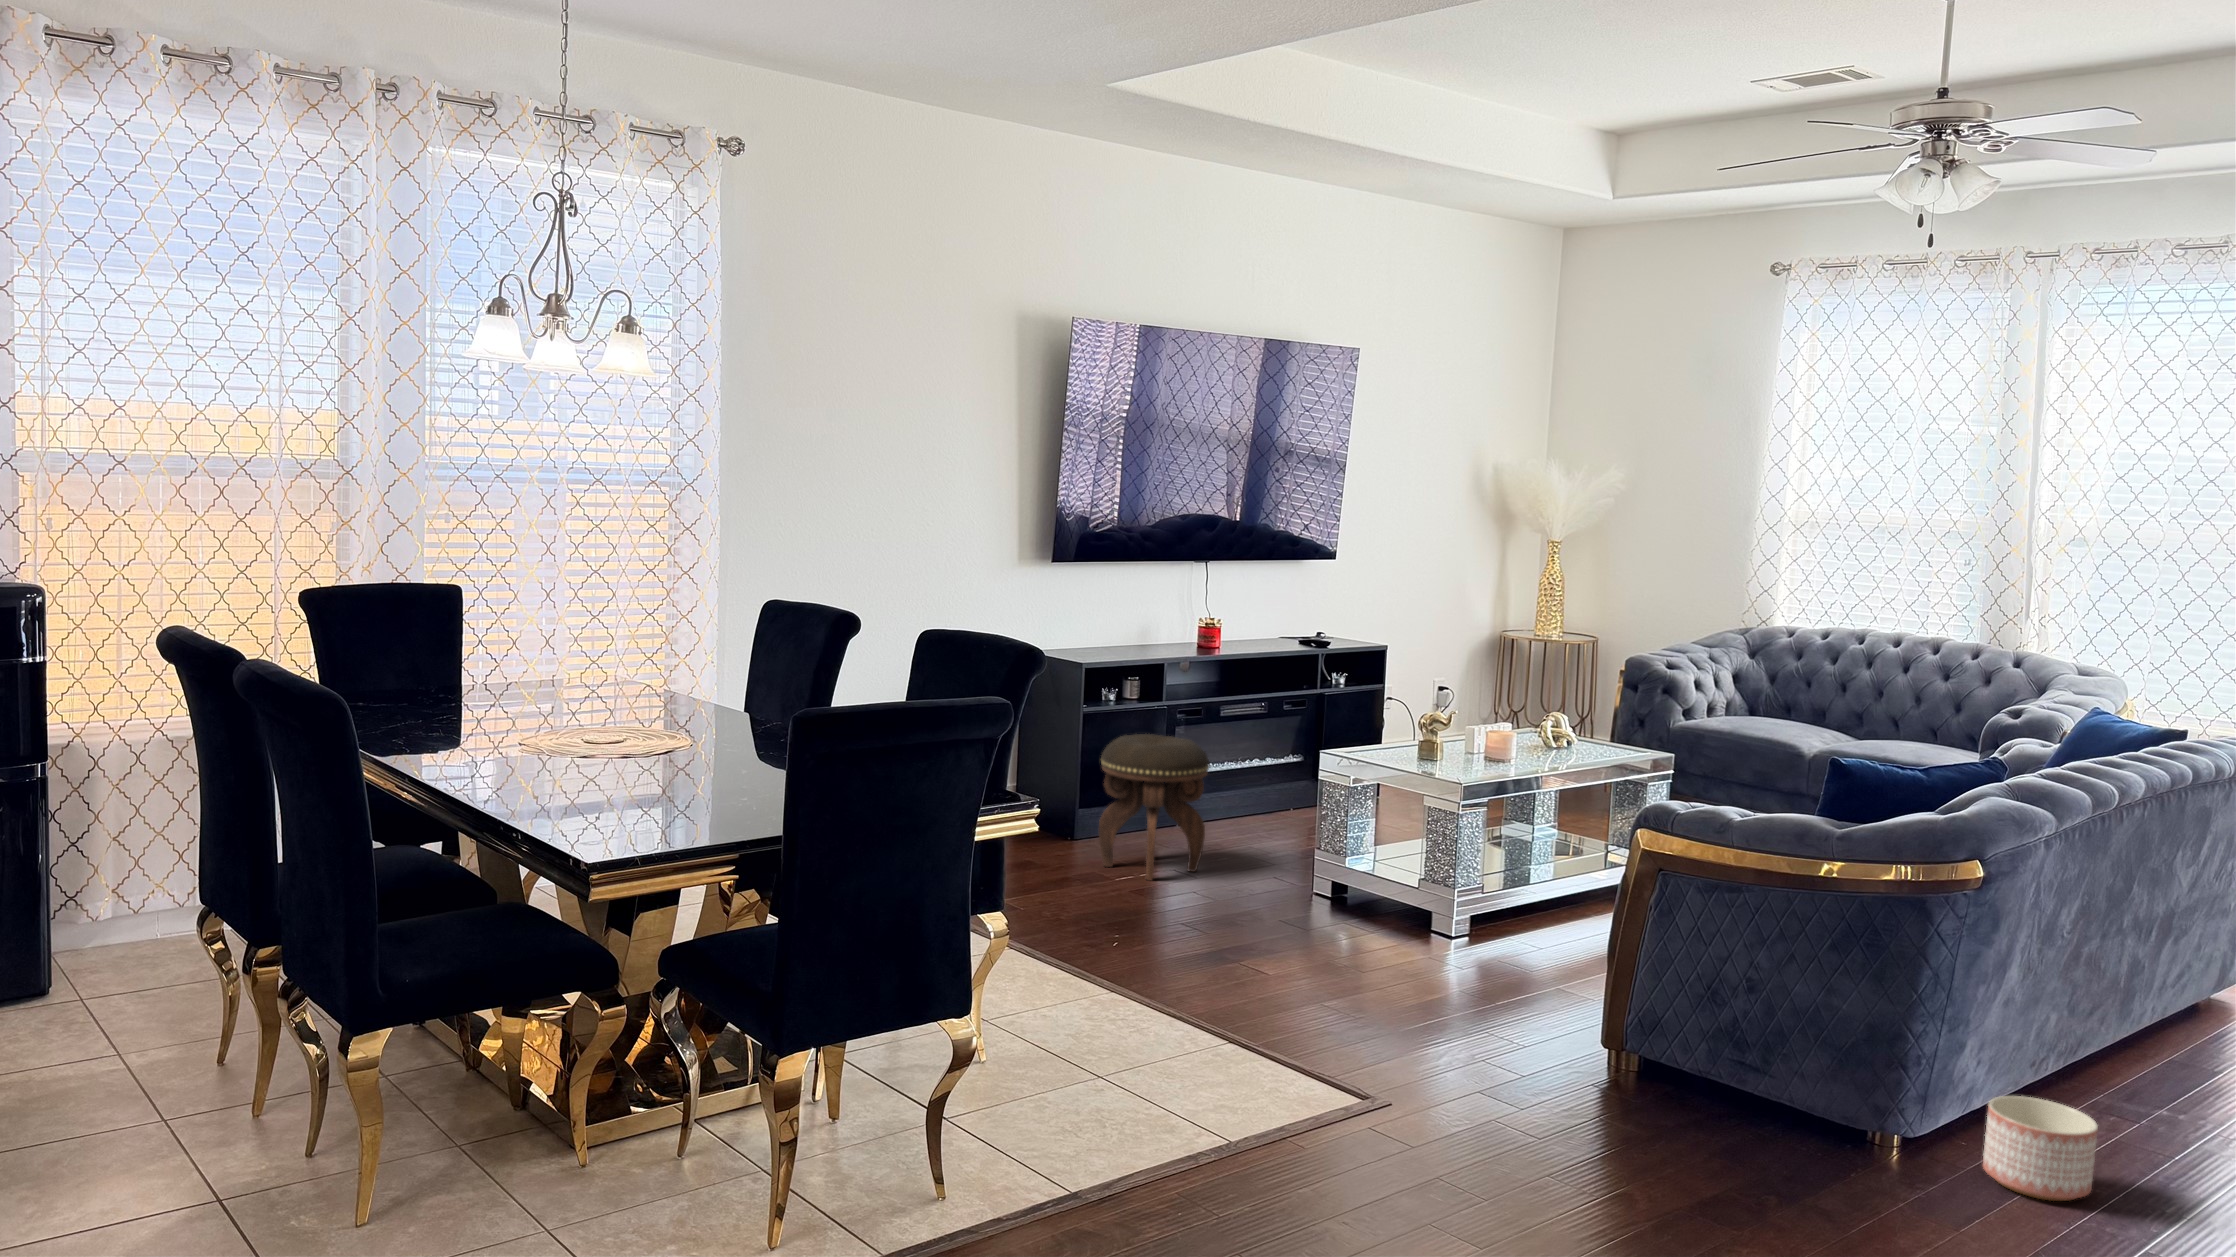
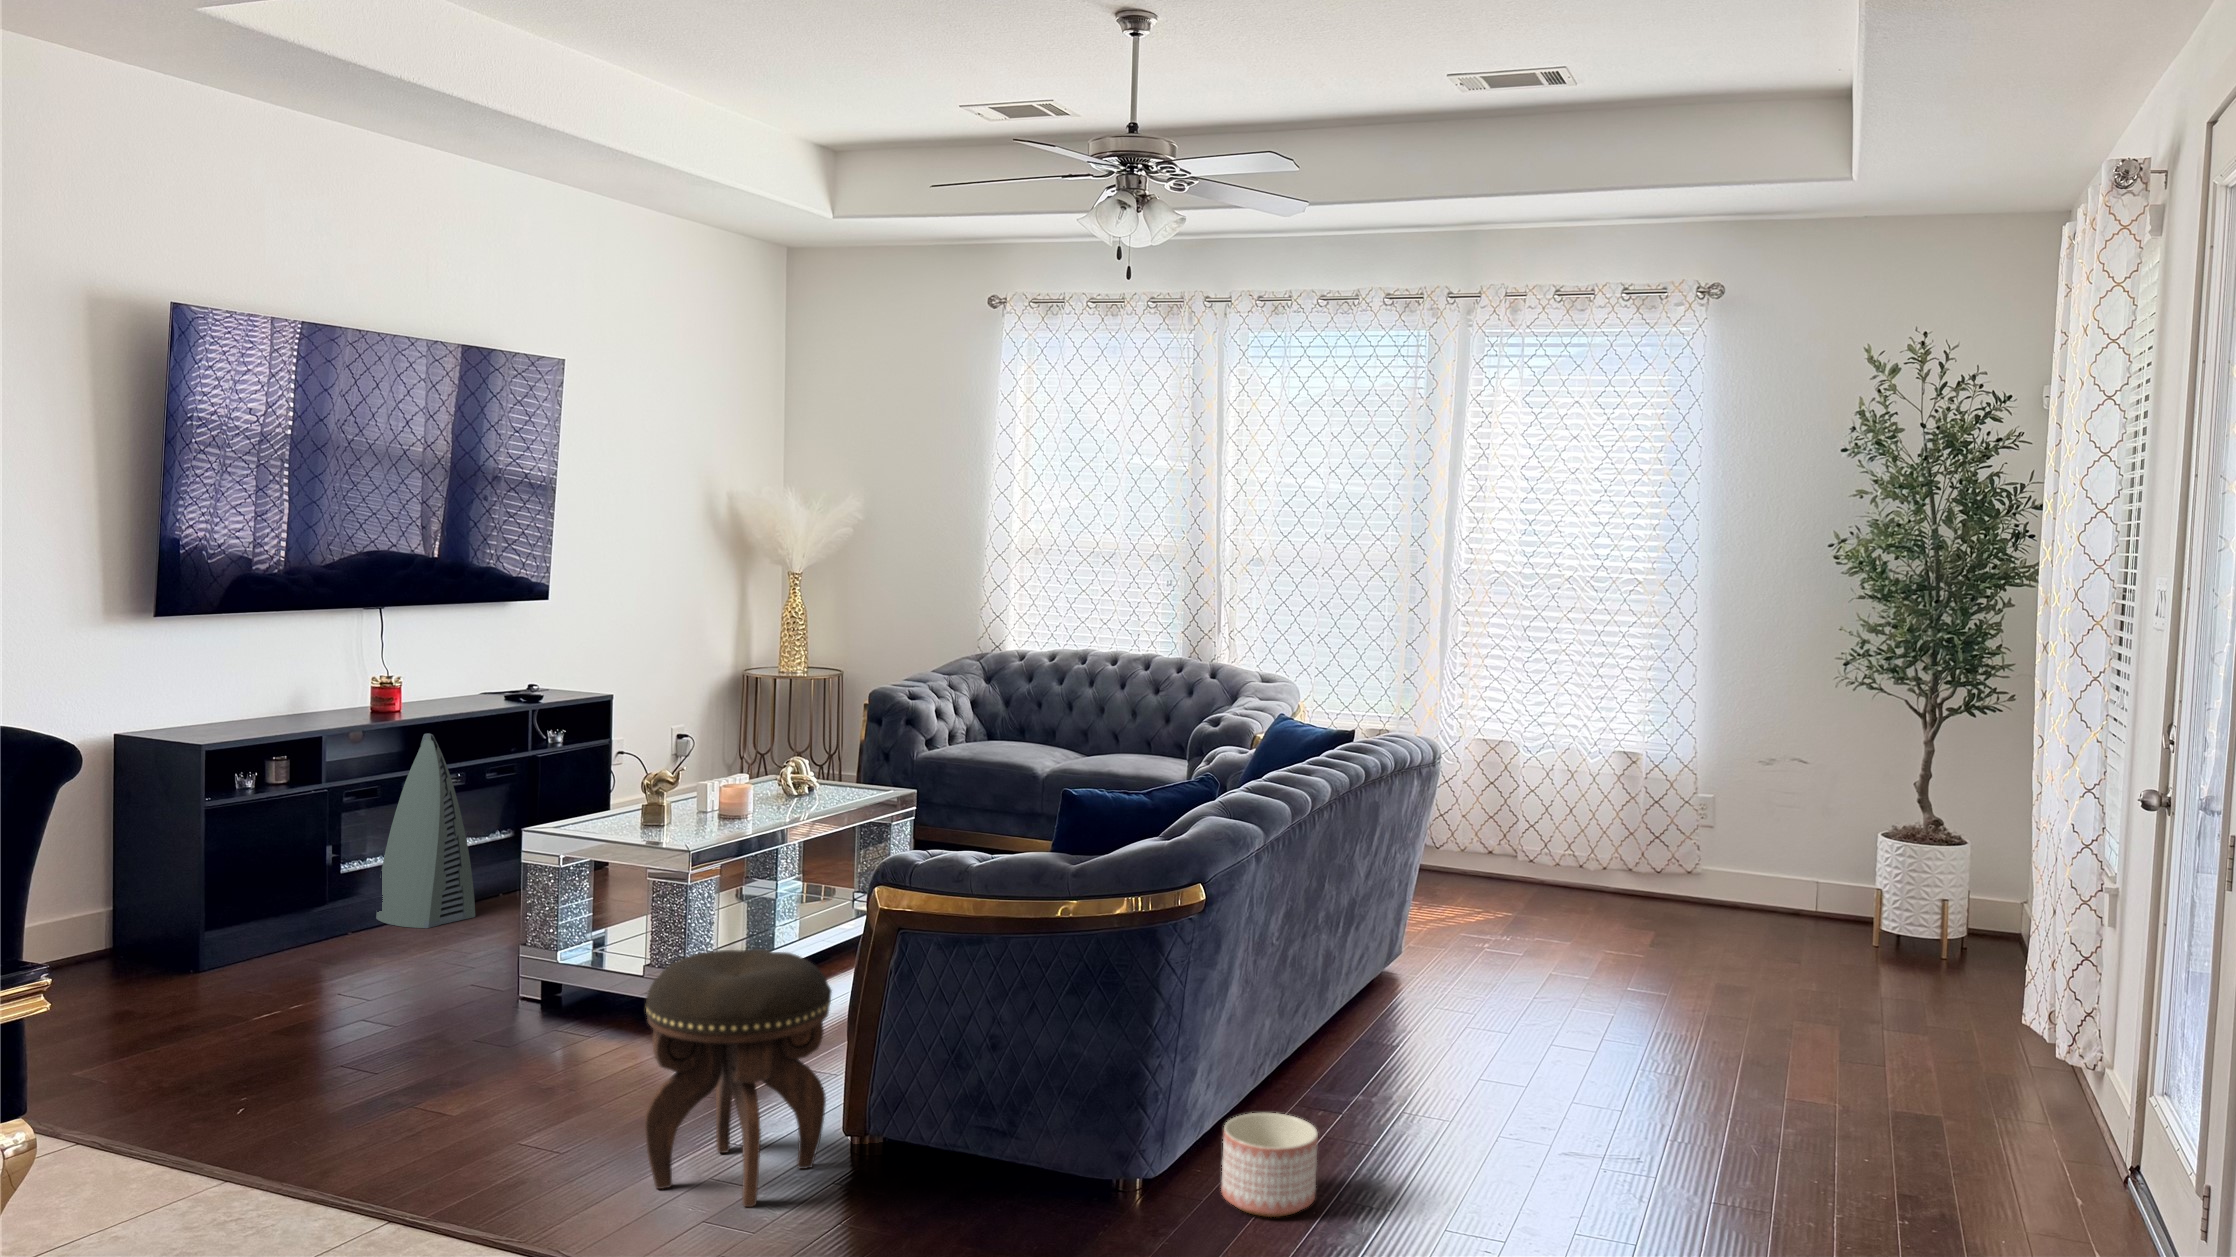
air purifier: none [1193,667,1270,831] -> present [376,733,475,928]
footstool: present [1099,734,1209,880] -> present [645,949,832,1207]

